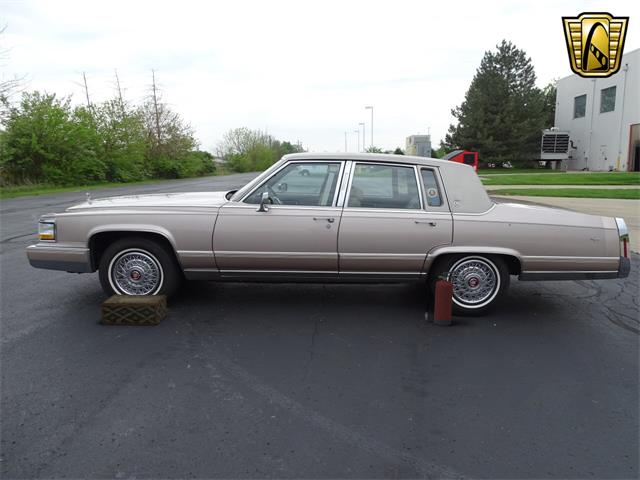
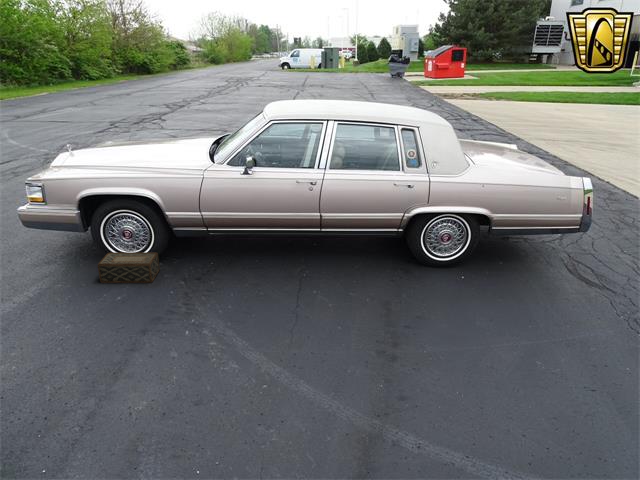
fire extinguisher: present [425,271,456,326] -> none [400,230,431,279]

